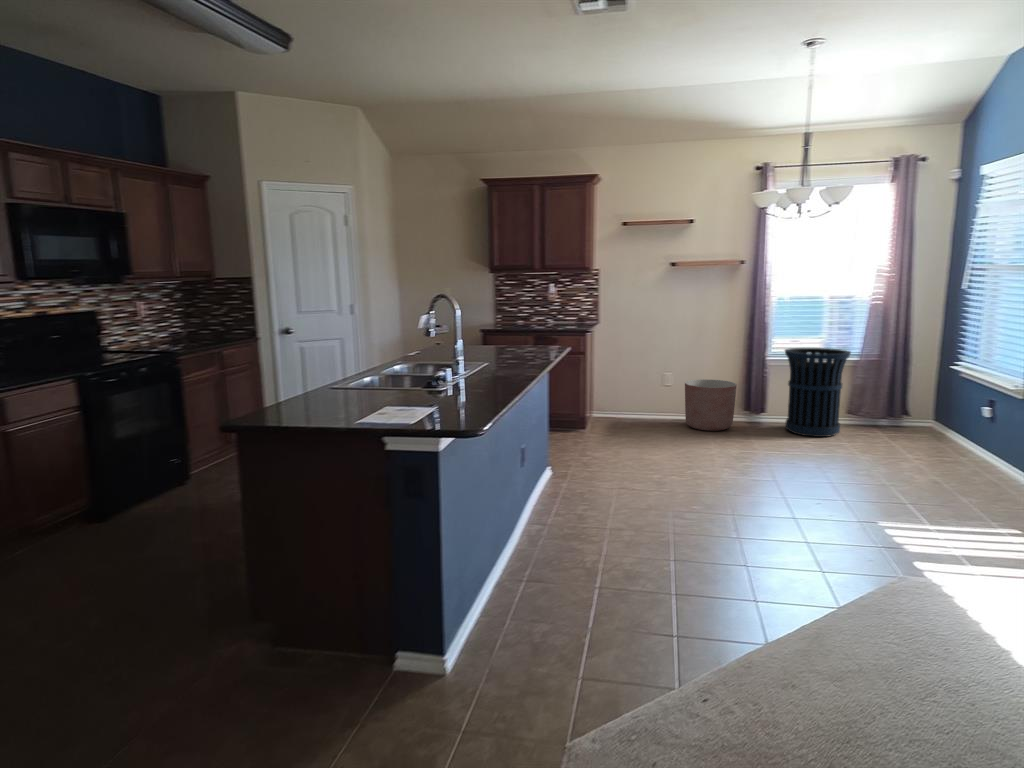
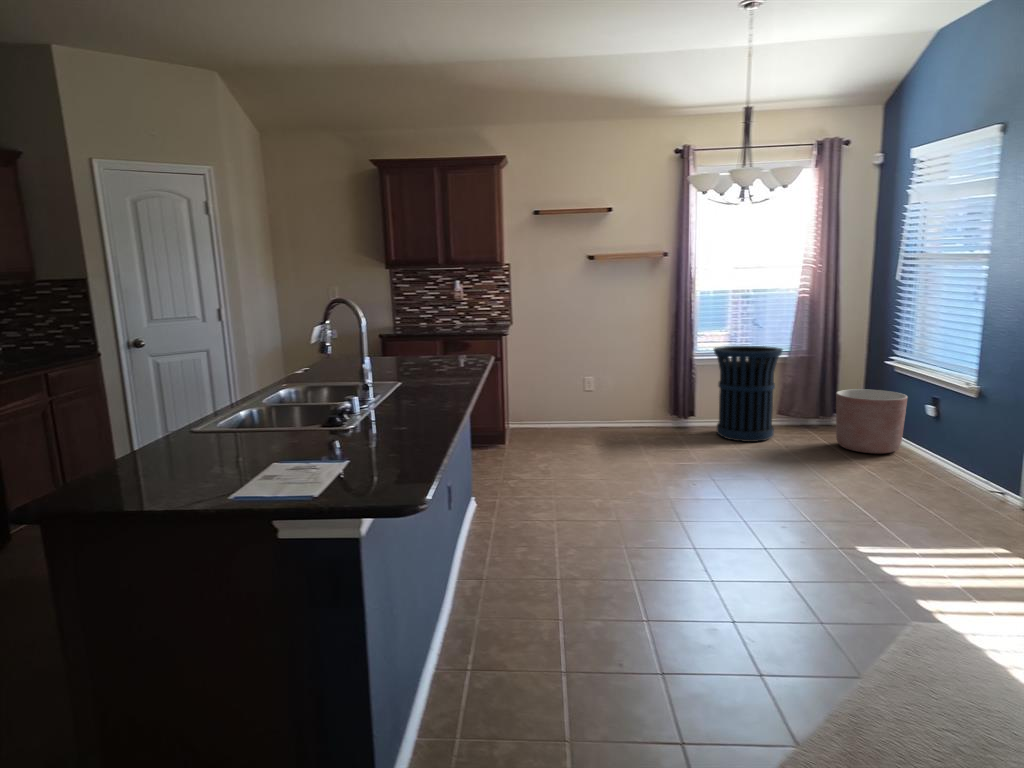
planter: present [685,379,737,431] -> present [836,389,907,454]

